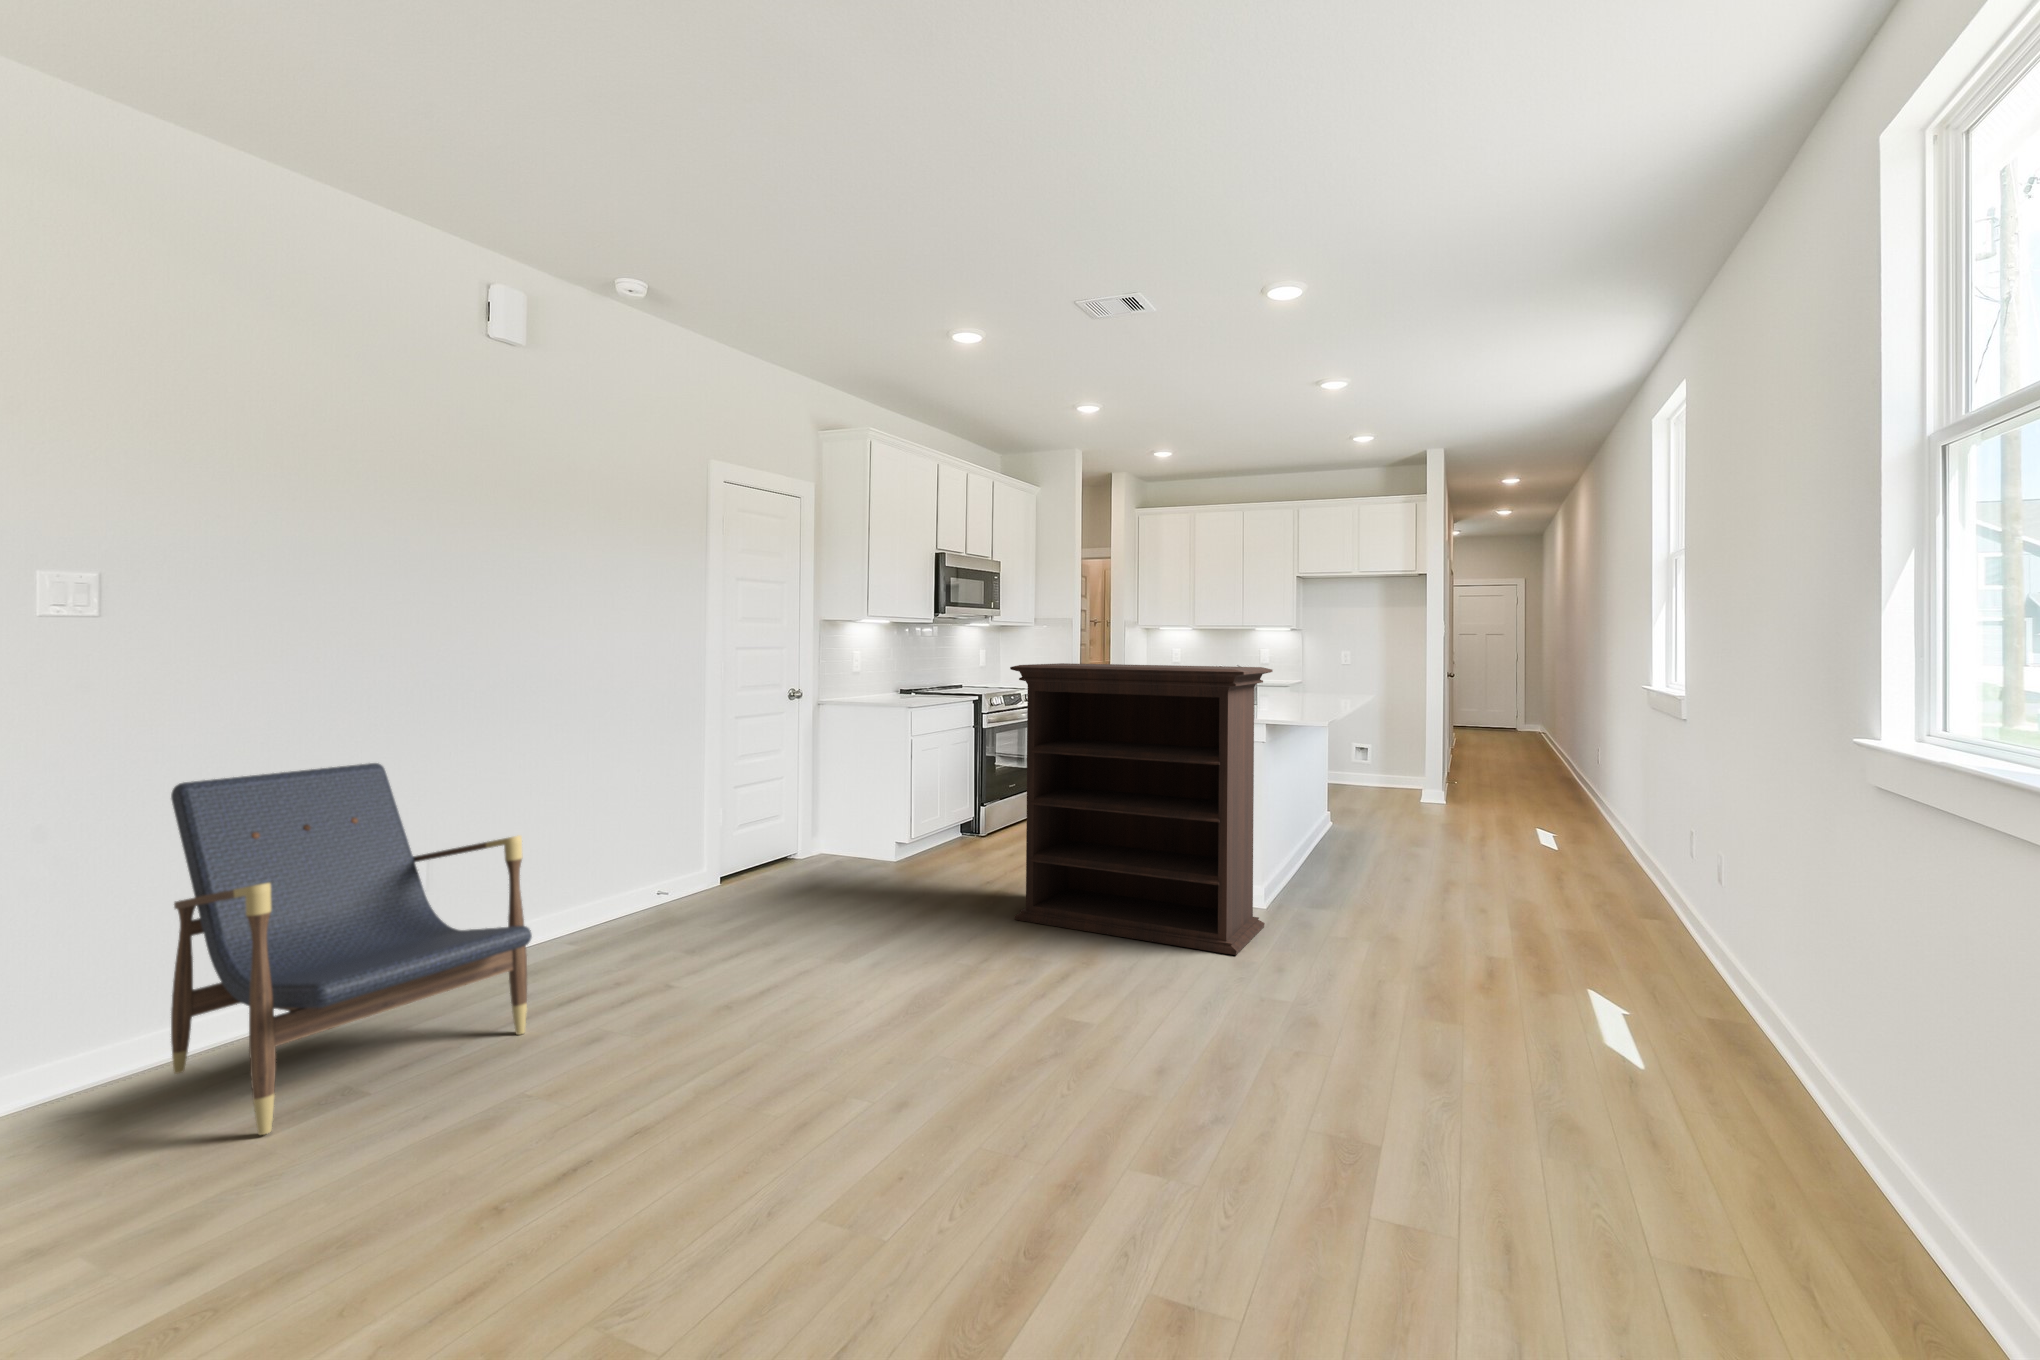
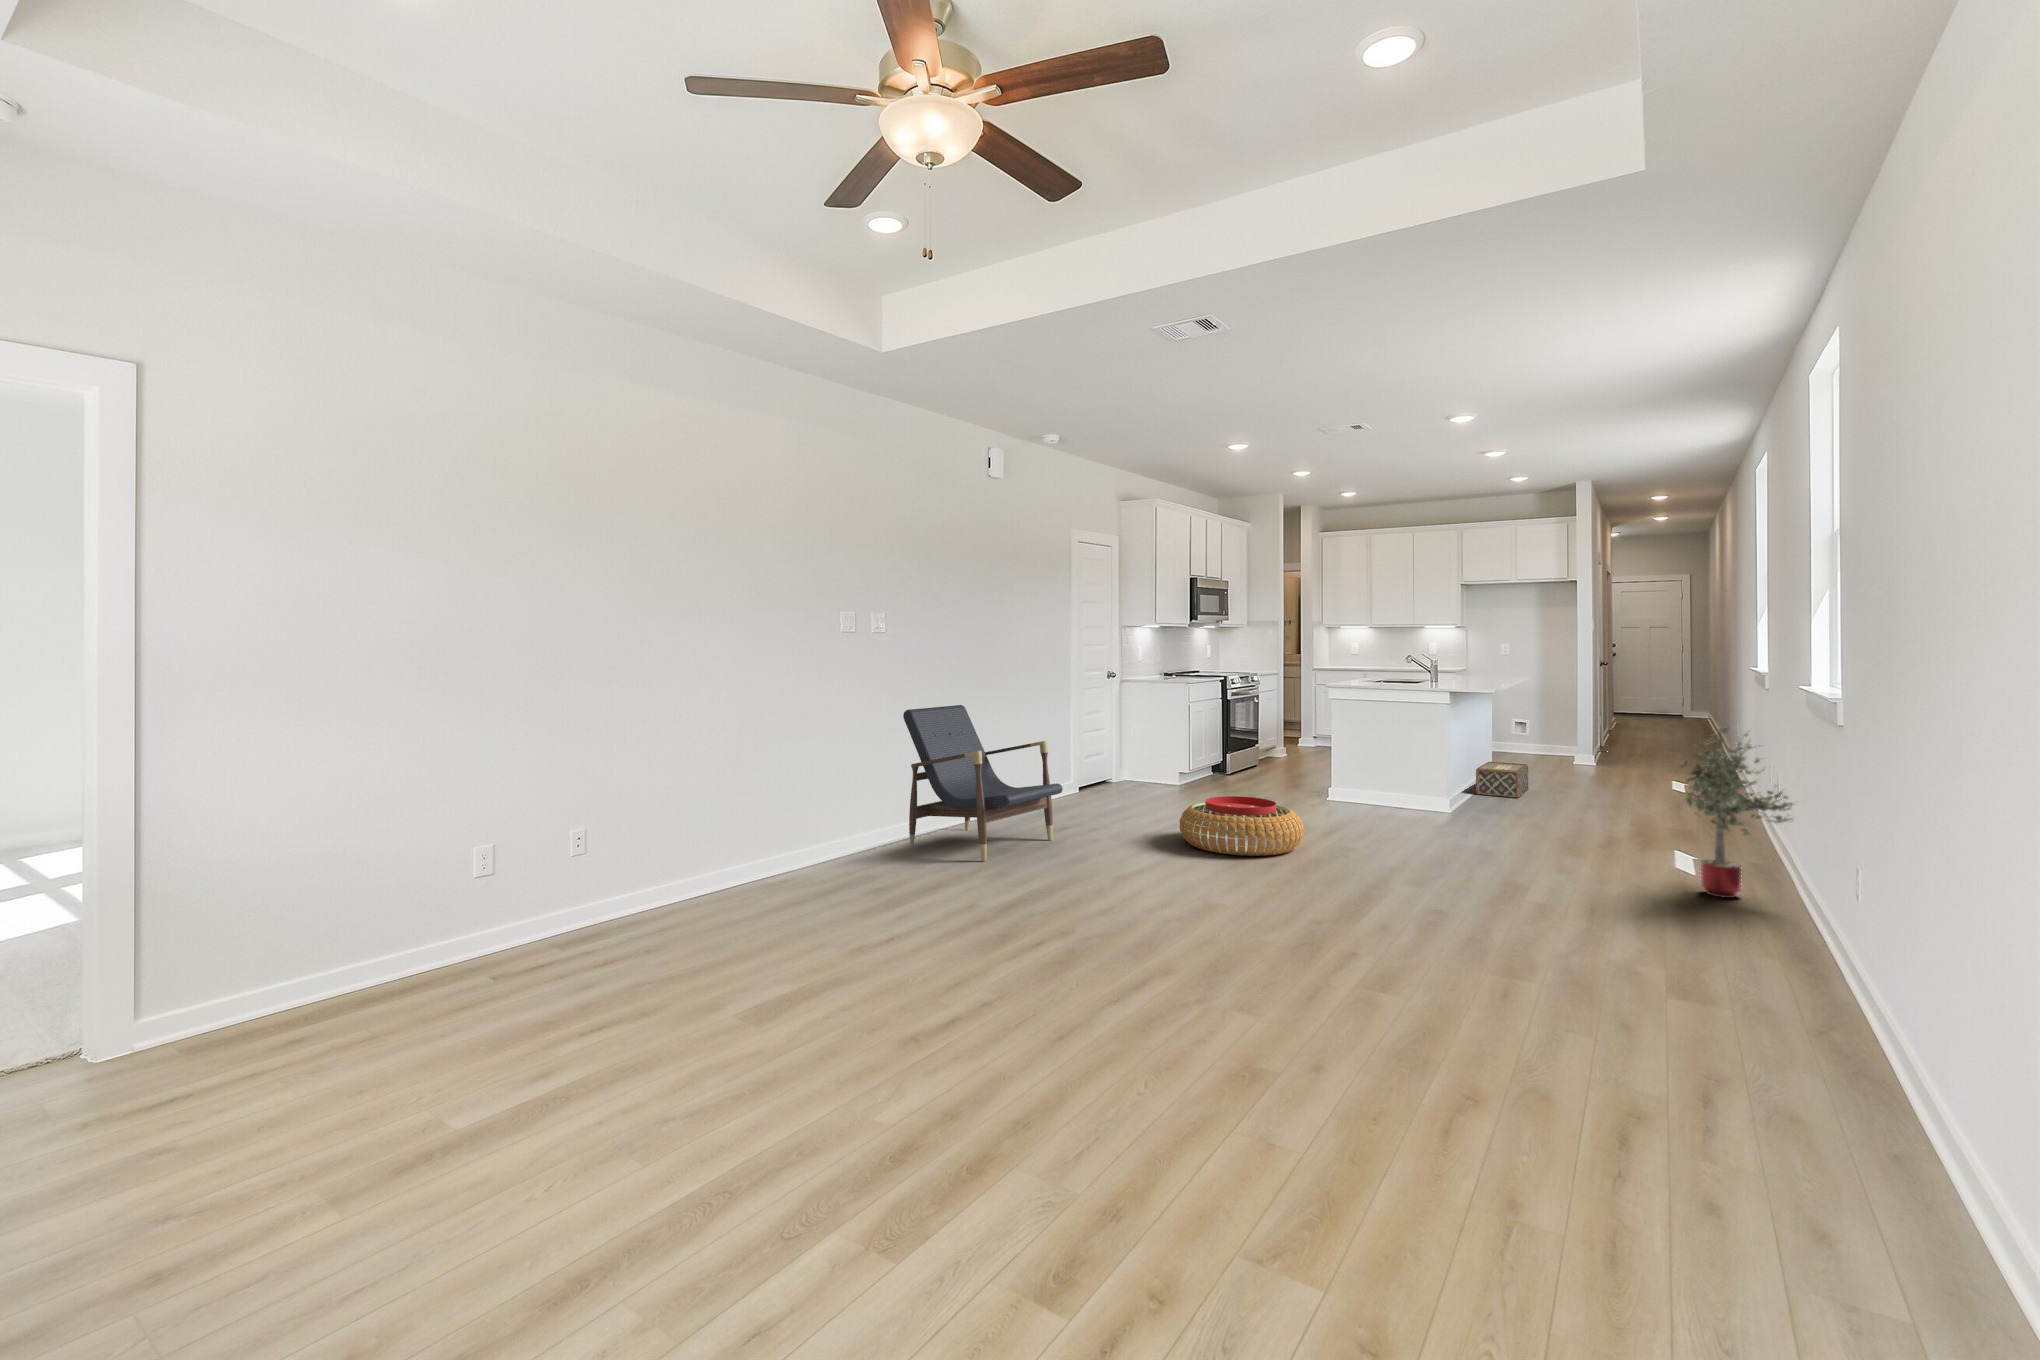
bookshelf: present [1010,663,1273,955] -> none [1277,653,1456,829]
woven basket: none [1304,814,1371,871] -> present [1476,762,1528,798]
potted tree: none [1637,818,1870,1153] -> present [1681,728,1795,898]
pouf: none [772,926,999,1065] -> present [1180,796,1304,856]

